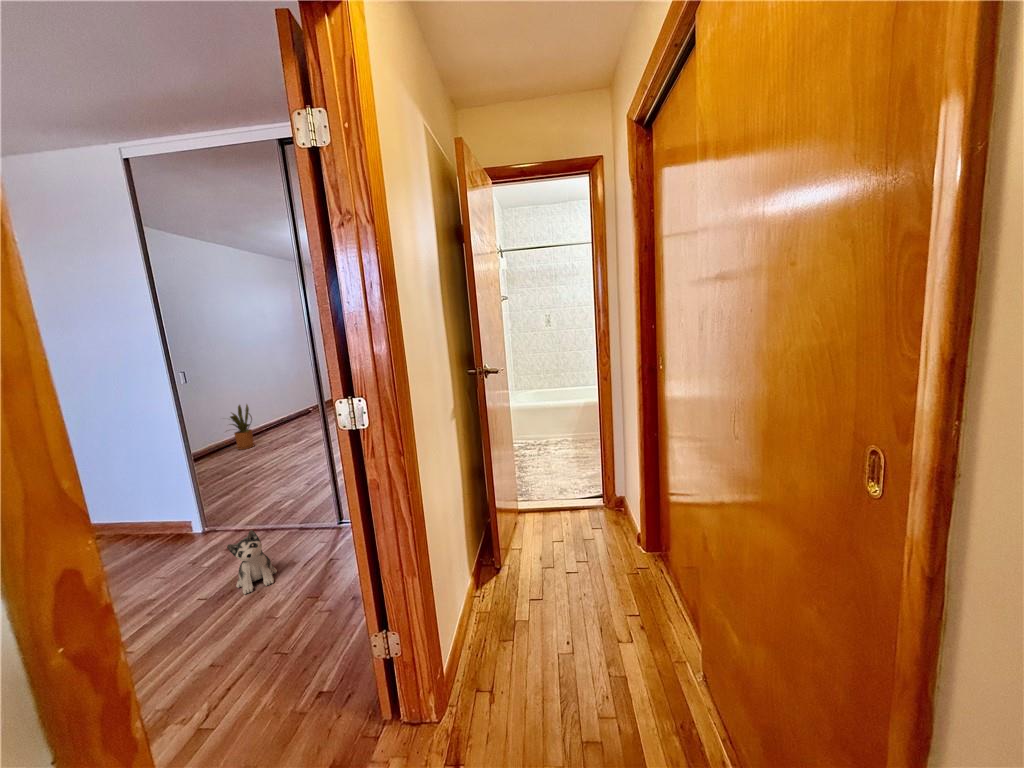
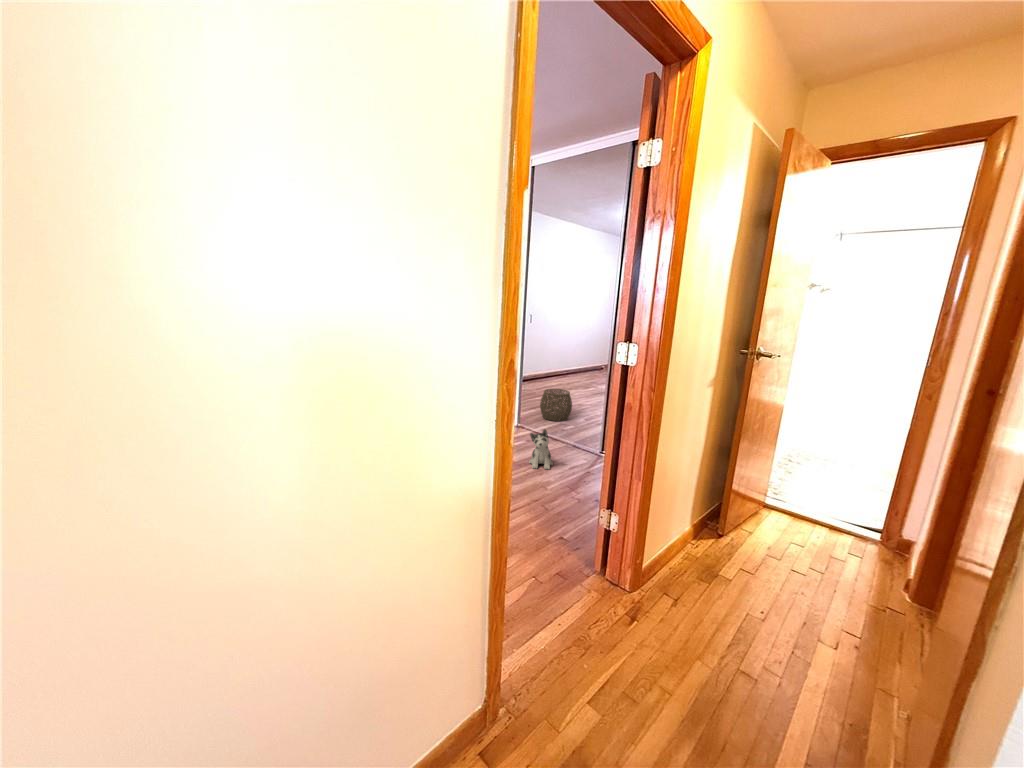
house plant: present [230,405,255,450] -> none [537,348,558,383]
woven basket: none [236,457,287,504] -> present [540,389,572,421]

